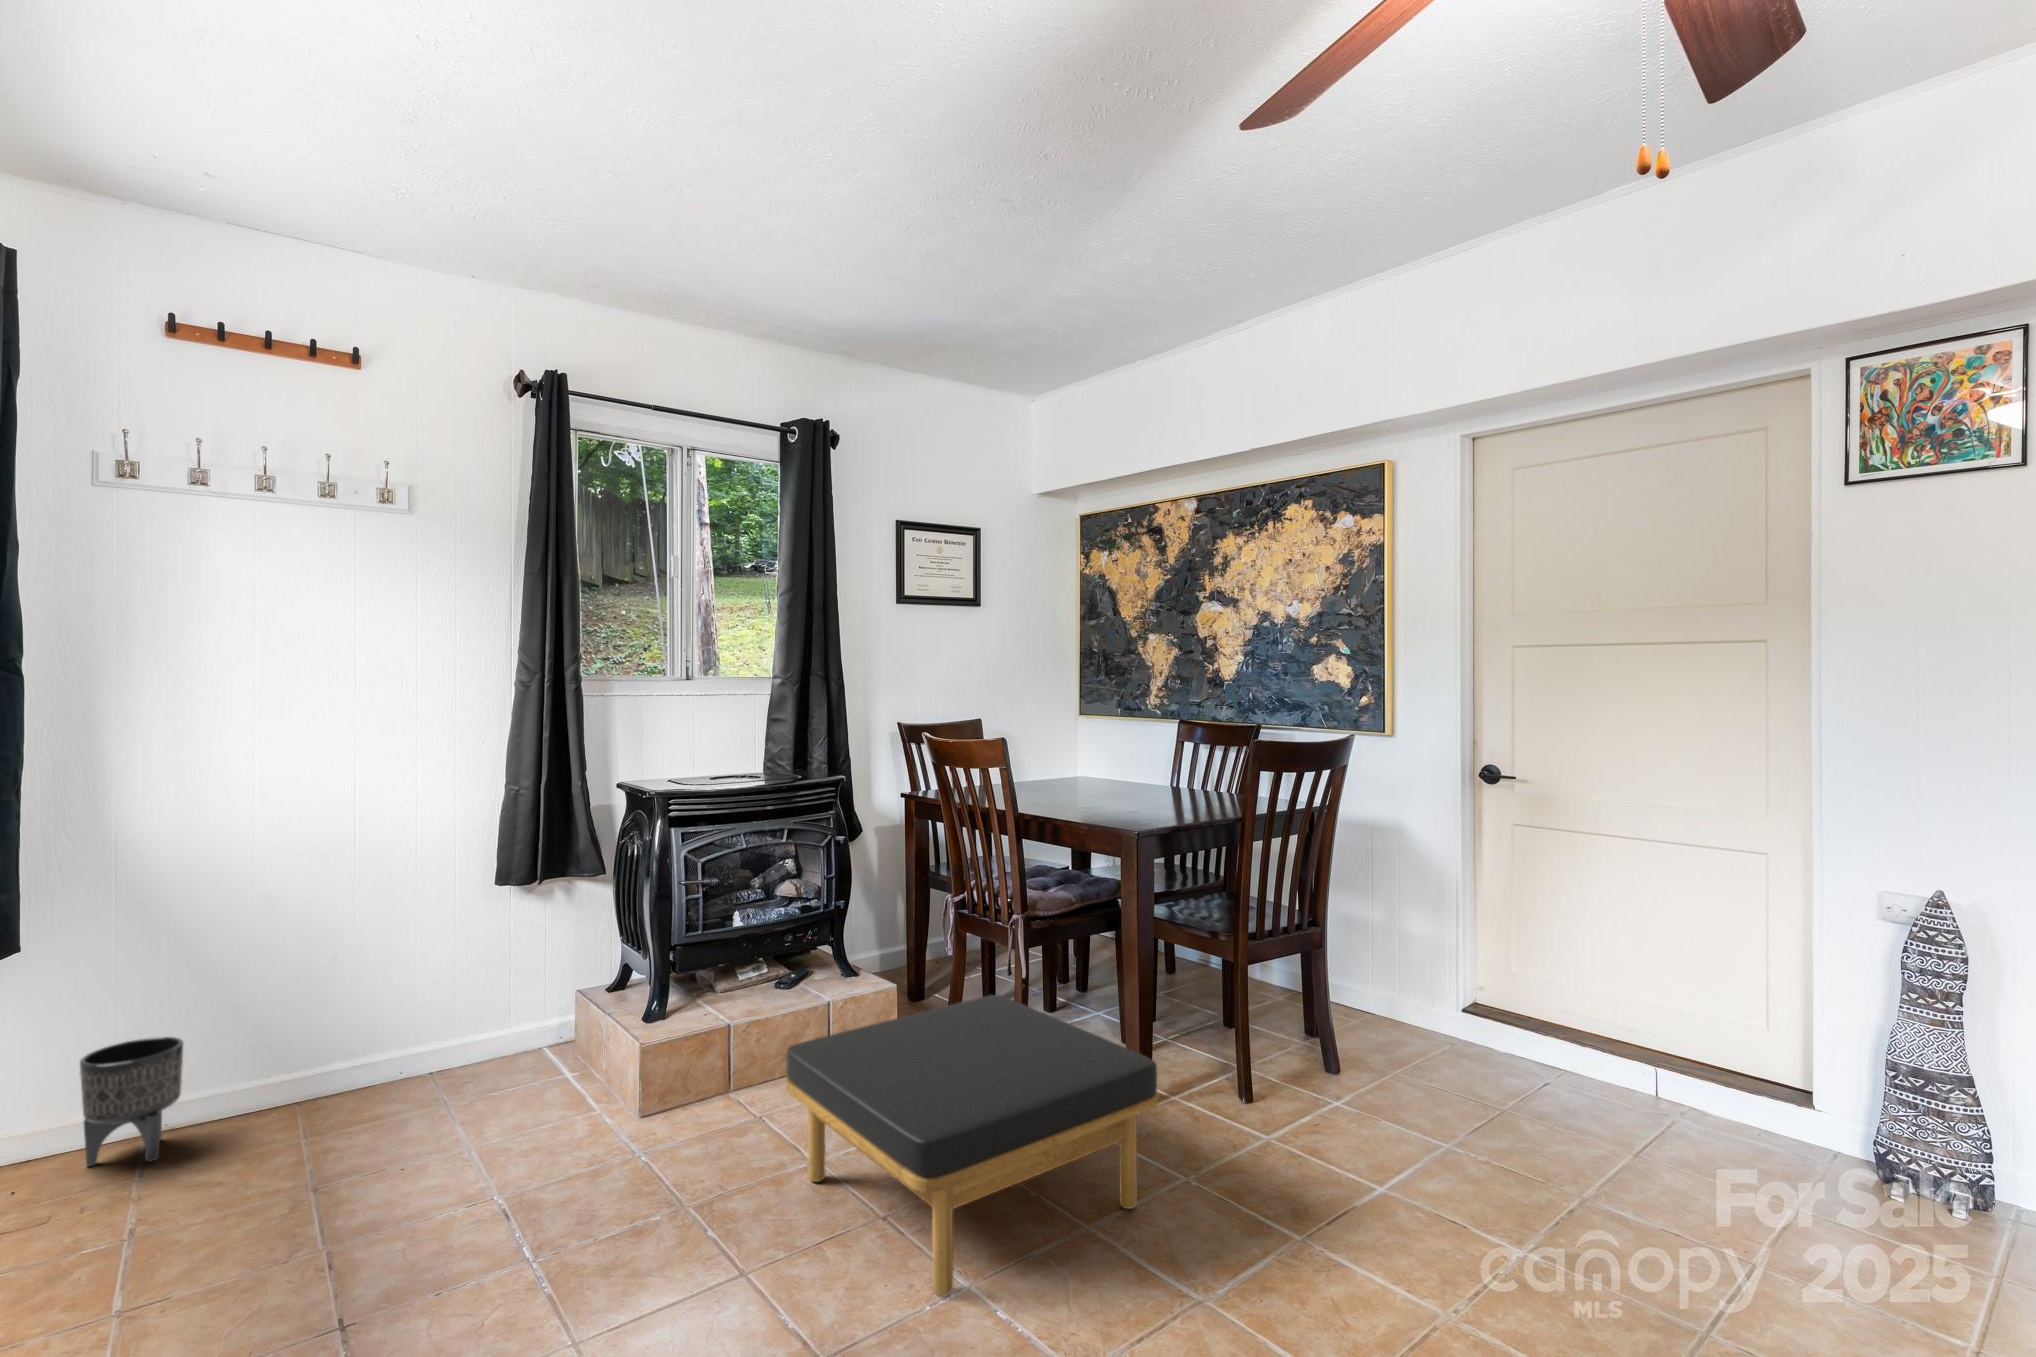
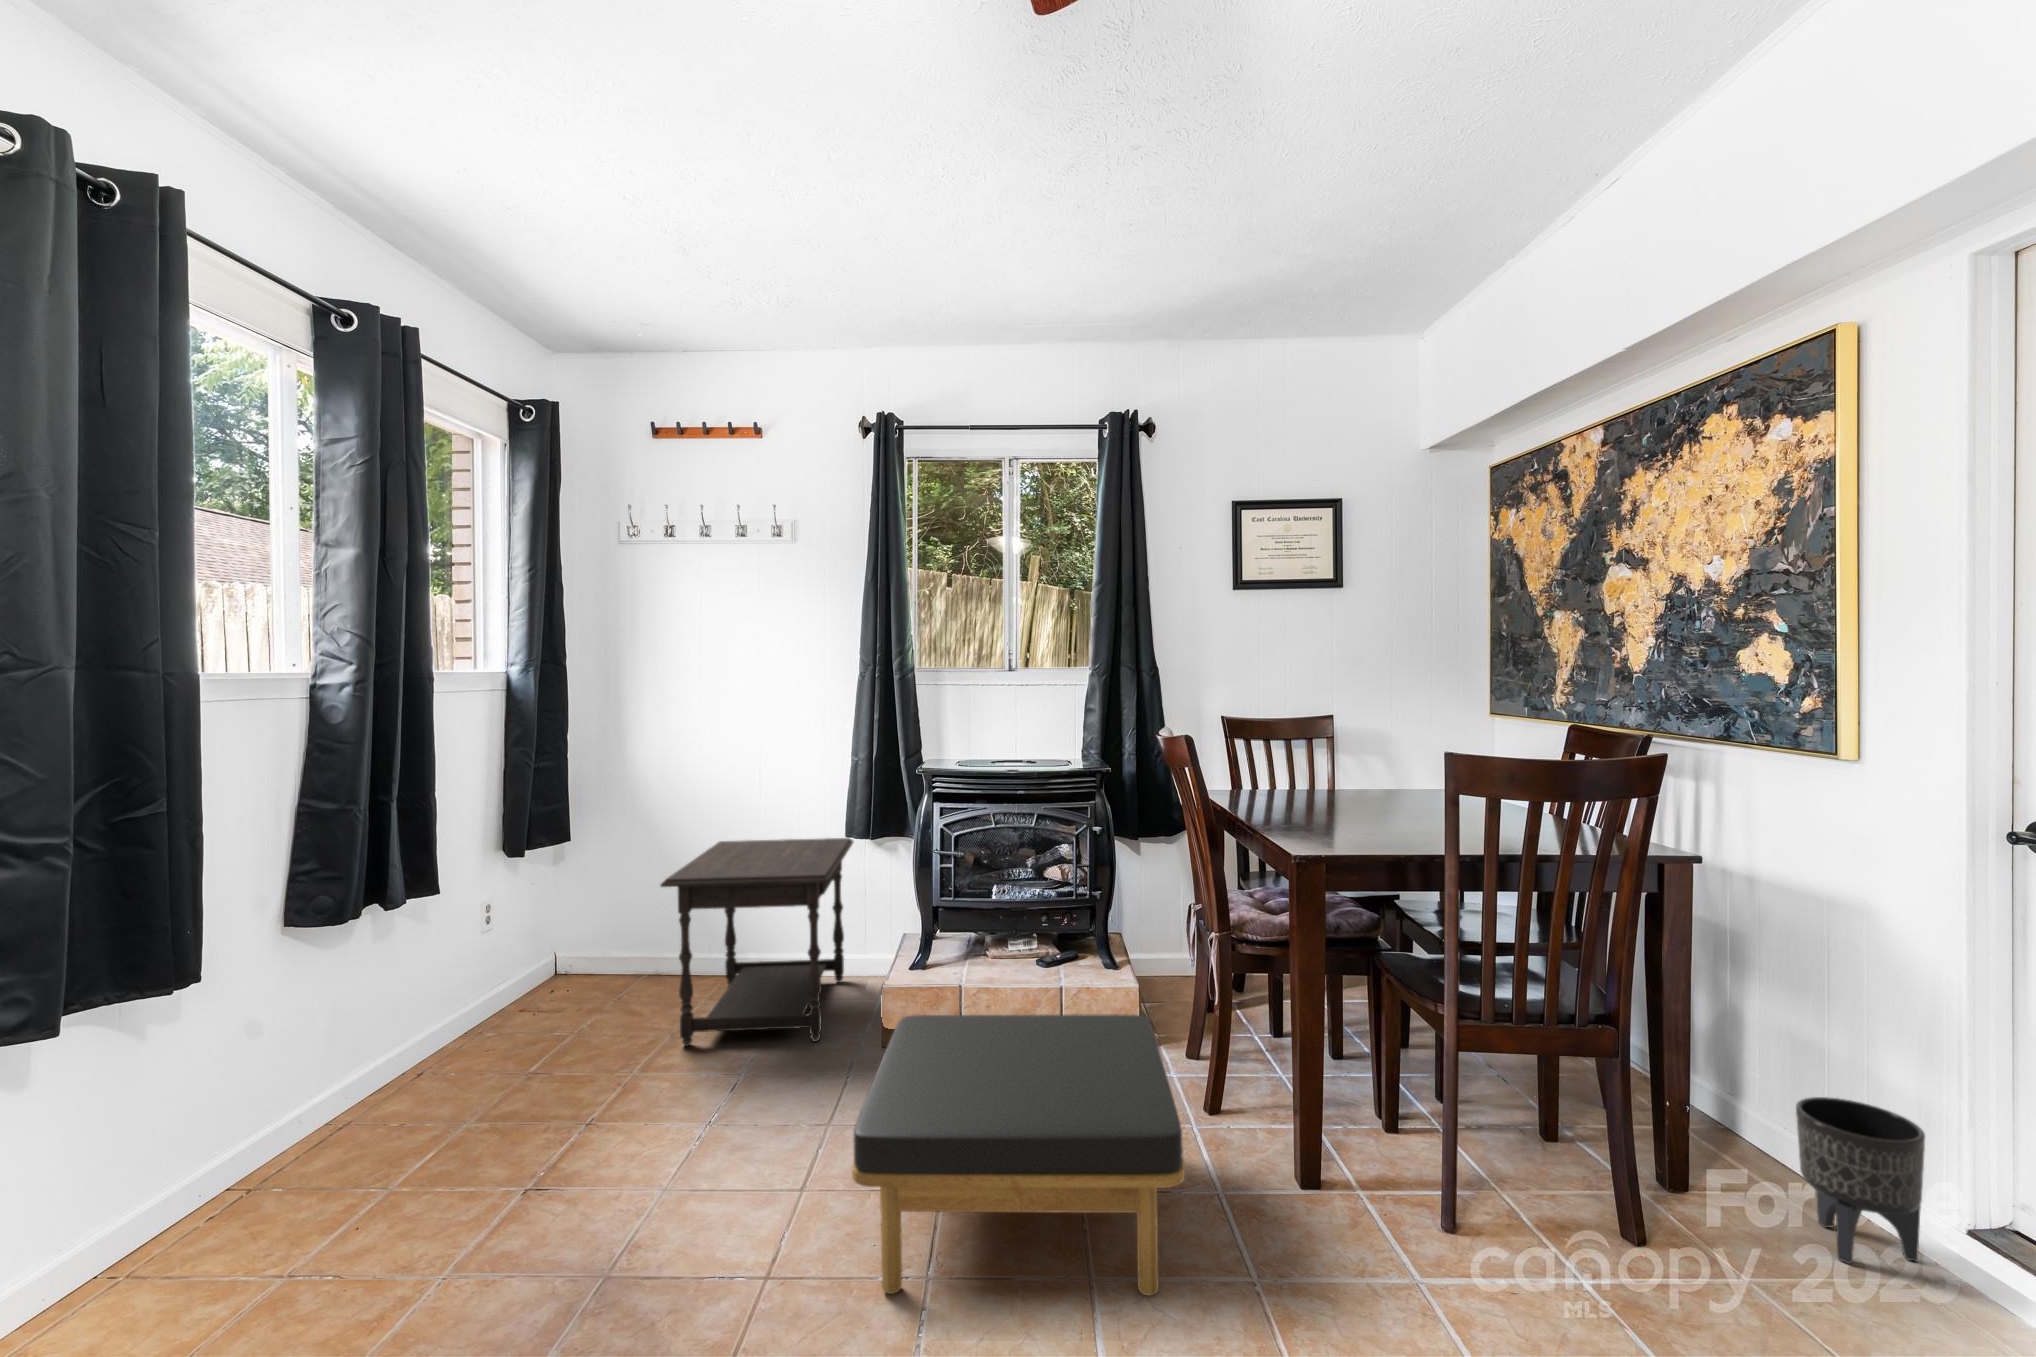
side table: none [292,884,575,1188] -> present [661,838,854,1046]
planter: present [80,1037,184,1166] -> present [1796,1097,1925,1264]

